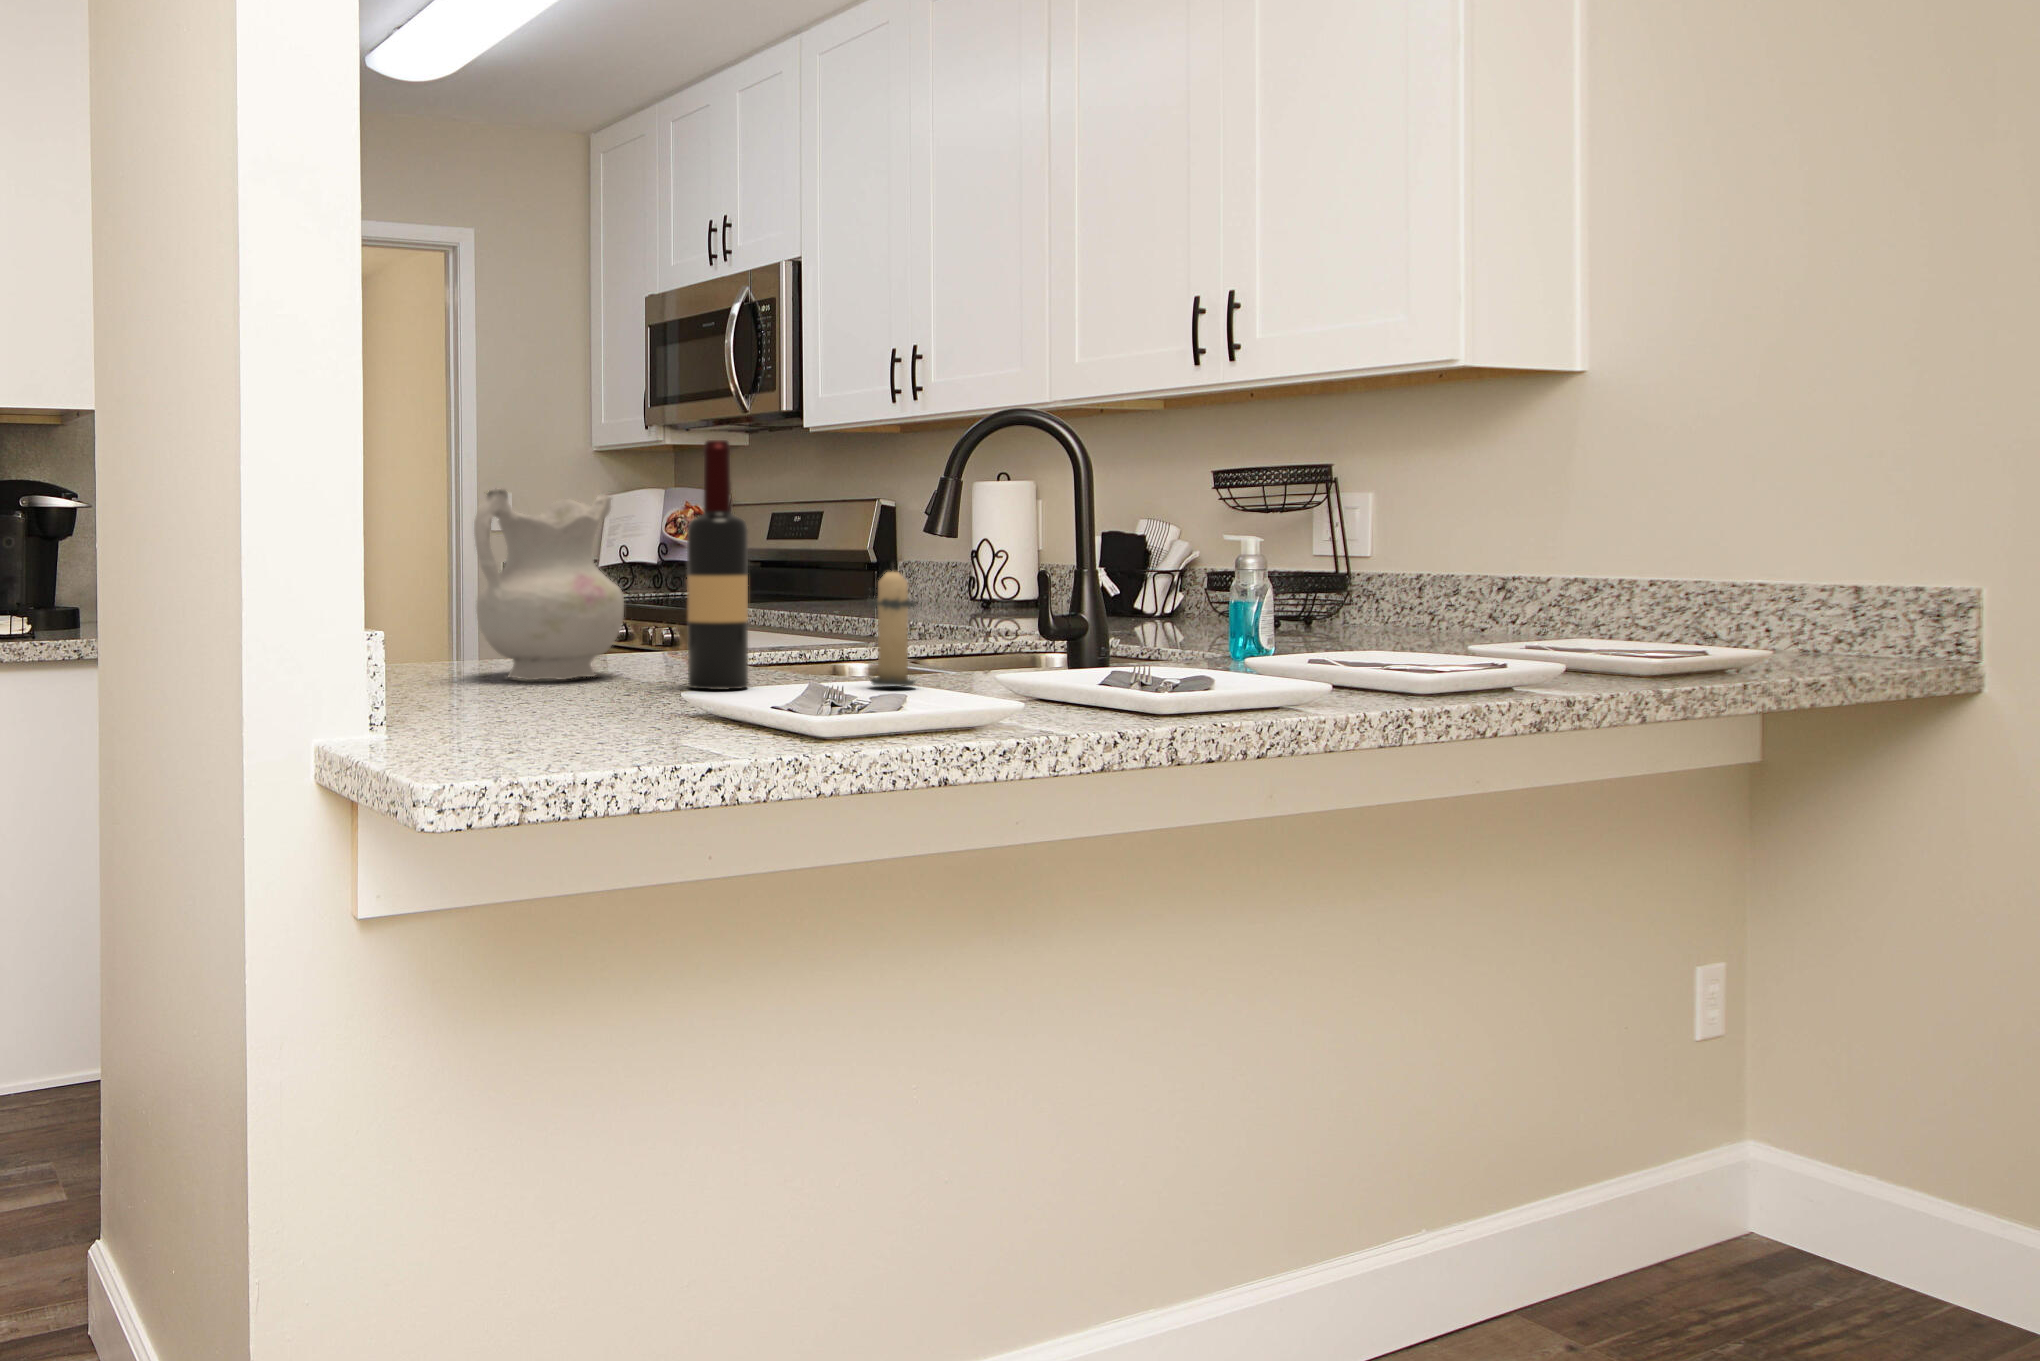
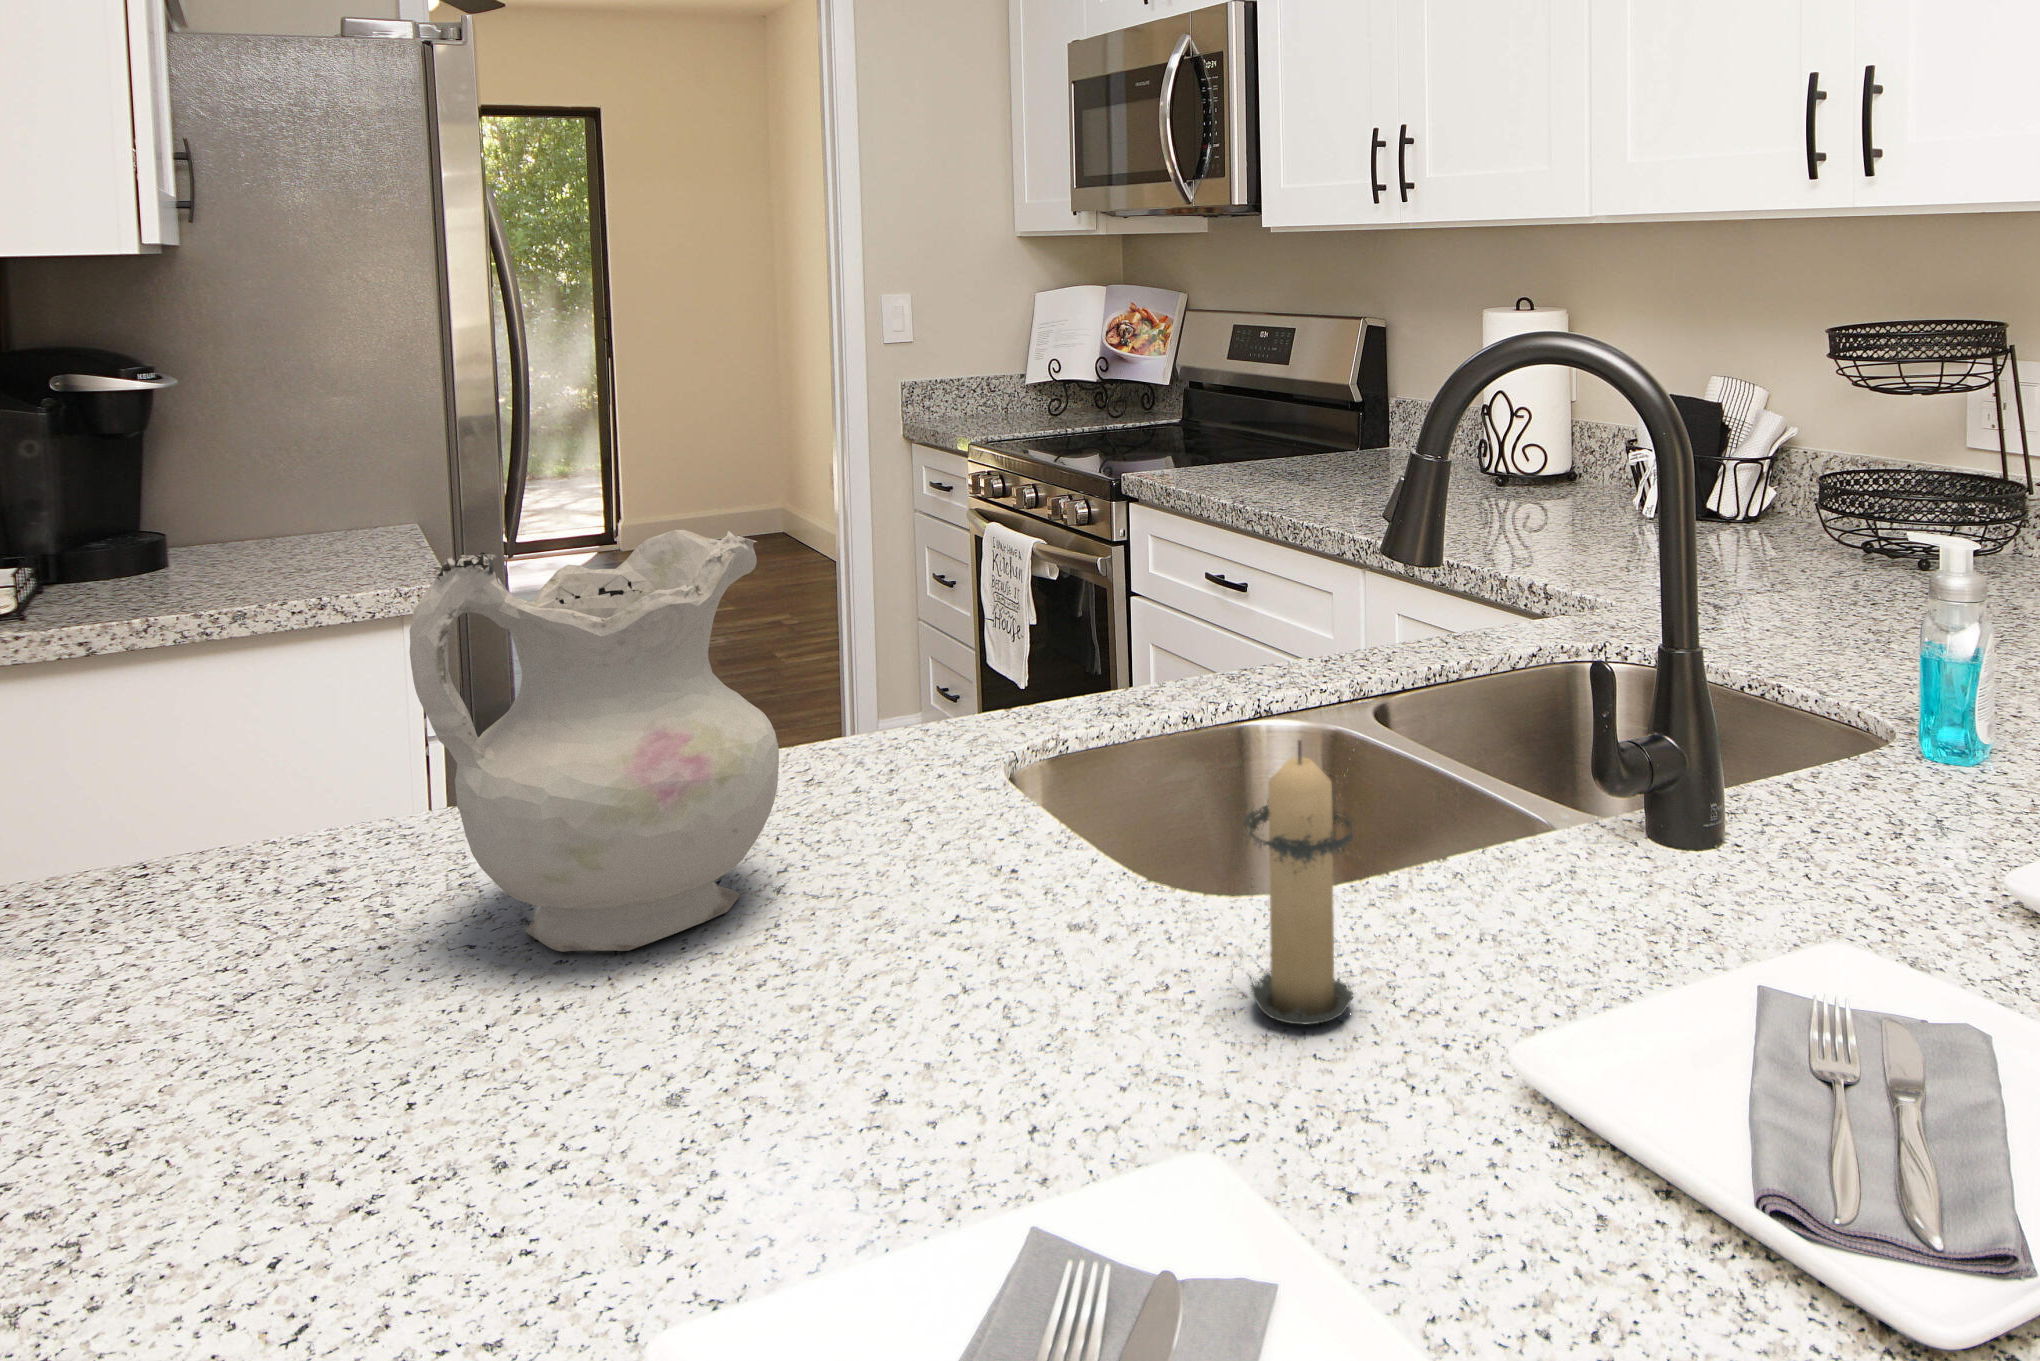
wine bottle: present [687,440,748,690] -> none [847,472,991,1044]

